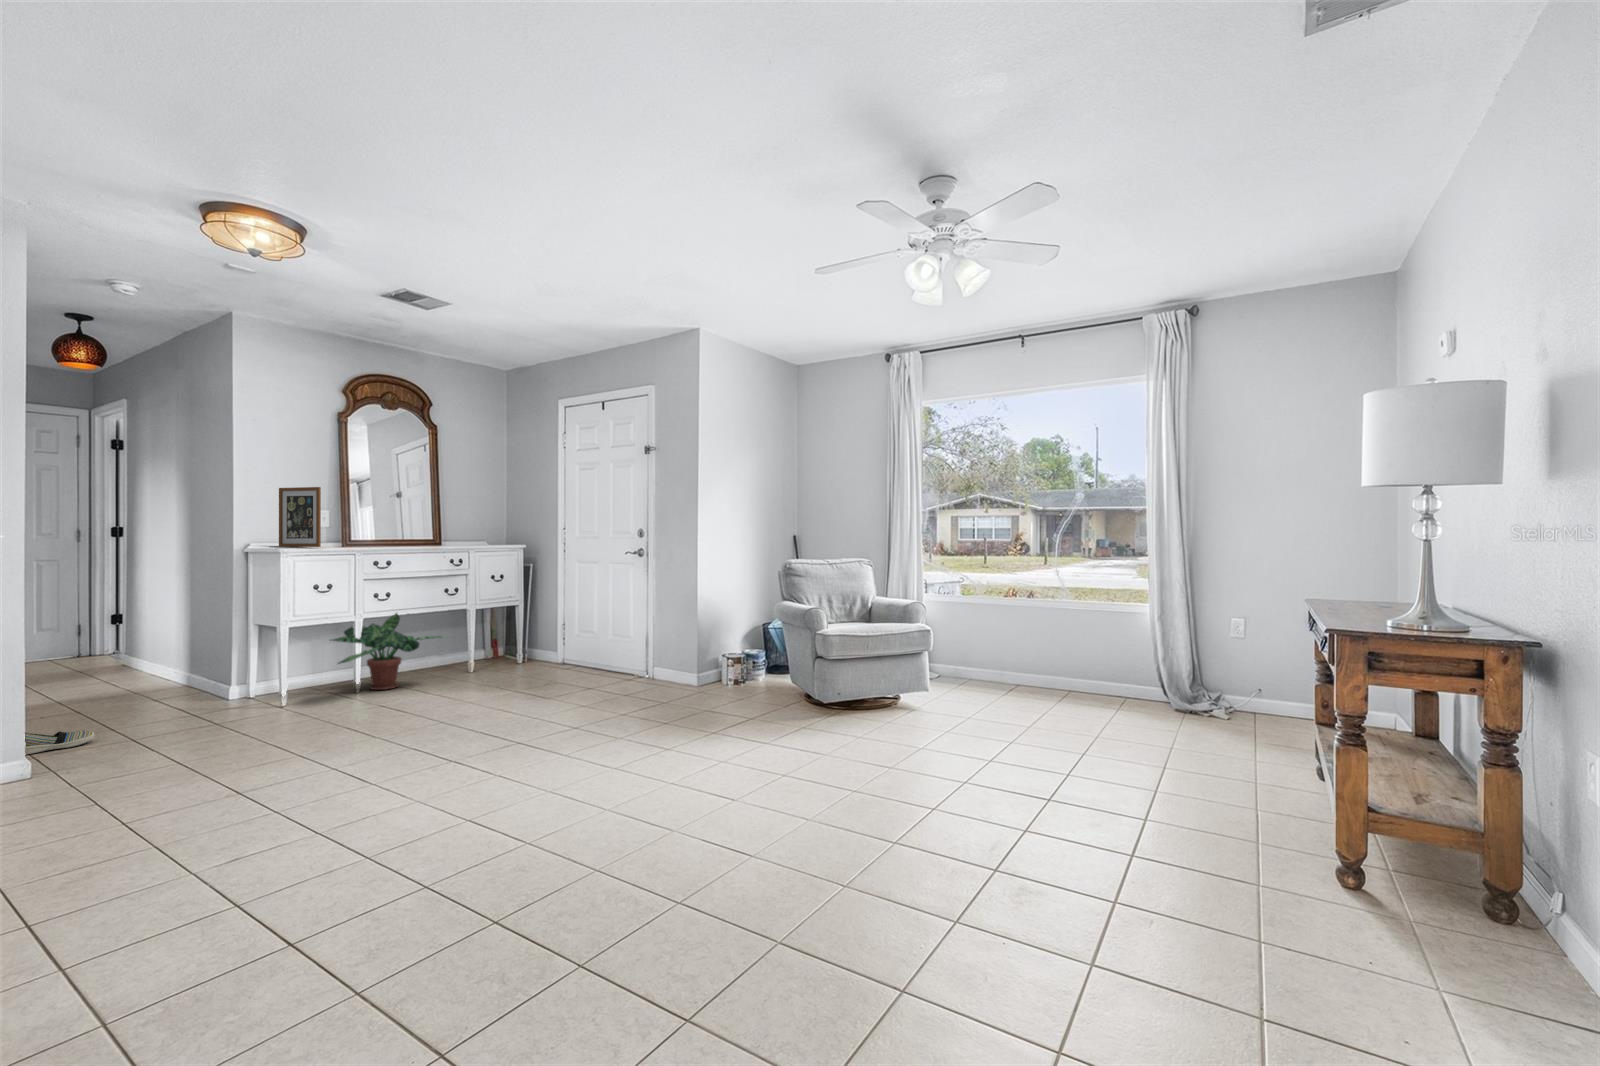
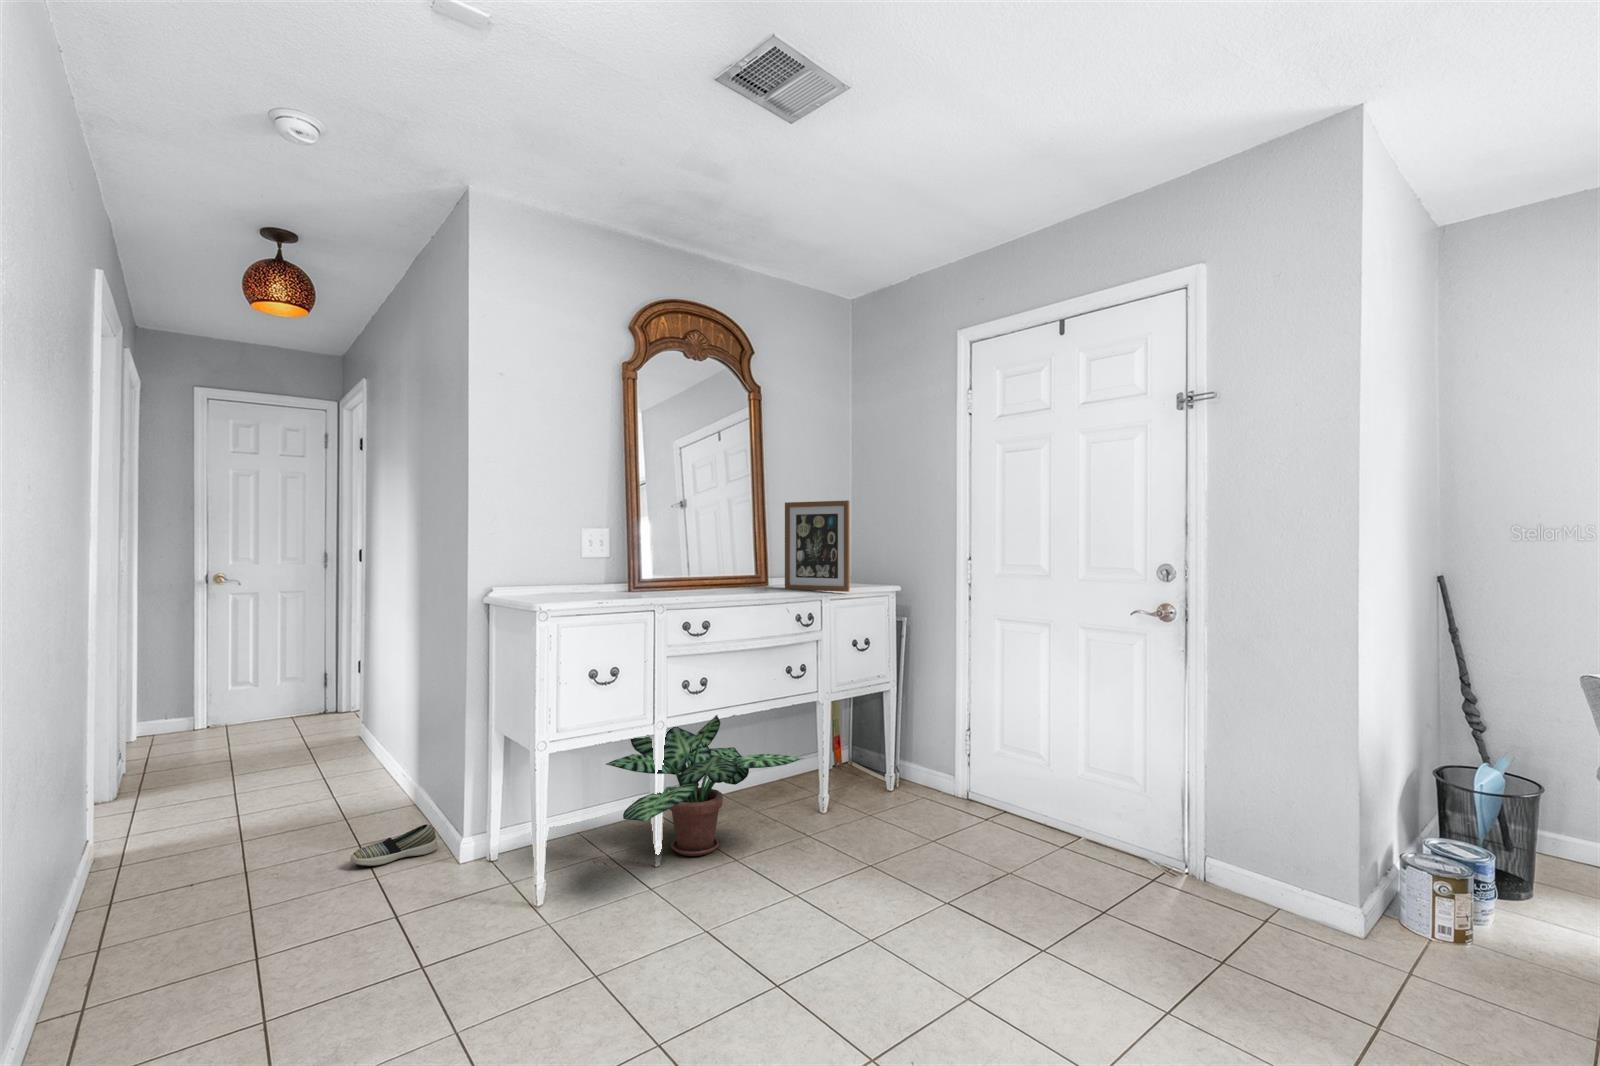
picture frame: present [279,487,321,547] -> present [785,500,850,592]
shoe: present [25,731,95,754] -> present [350,824,438,866]

